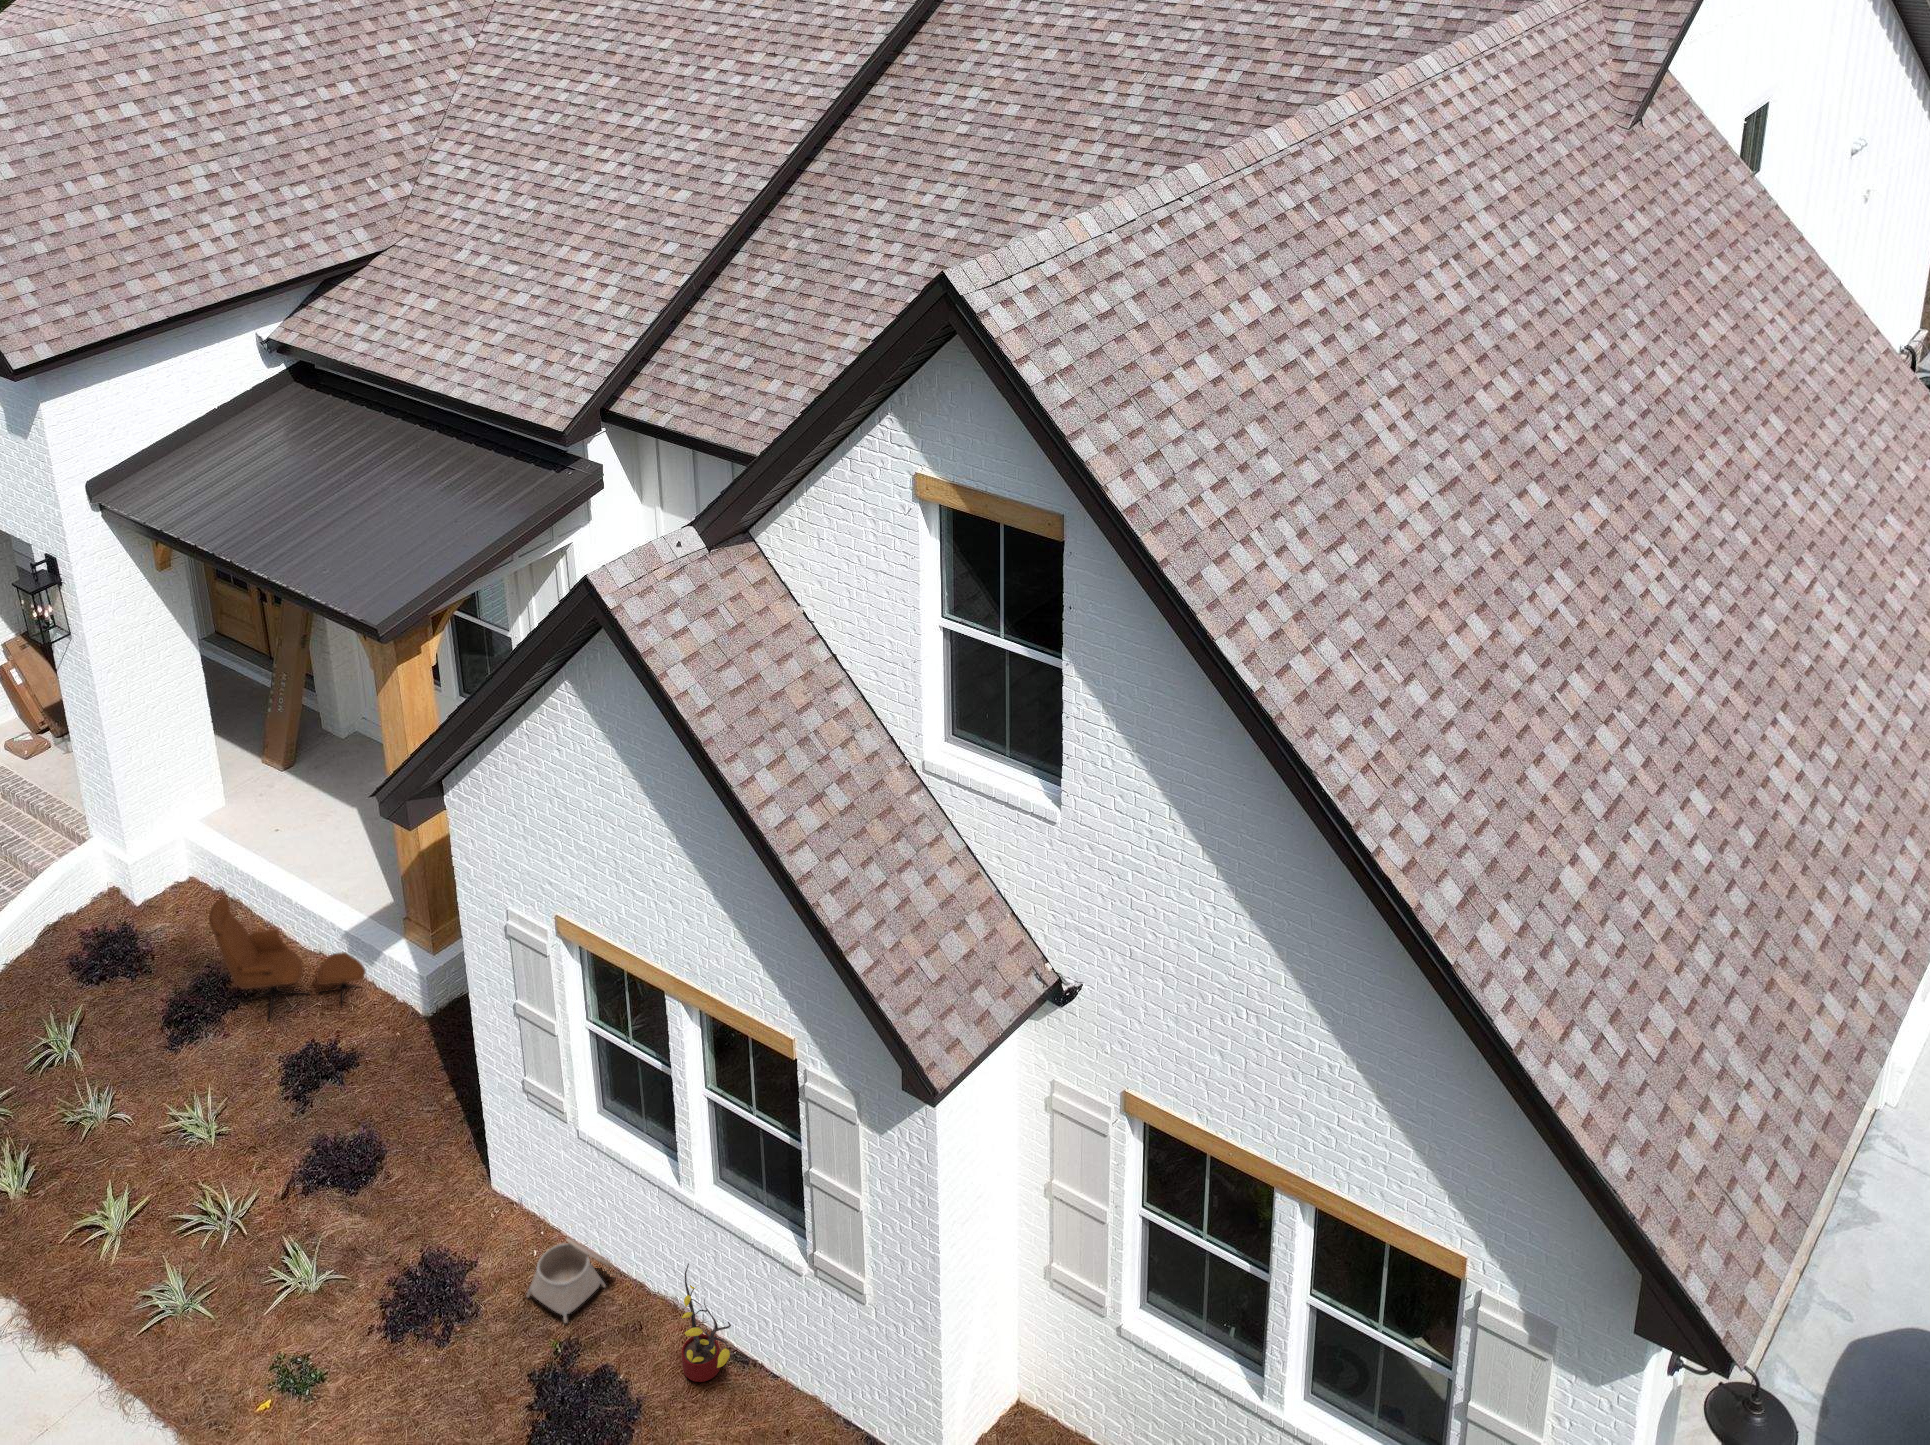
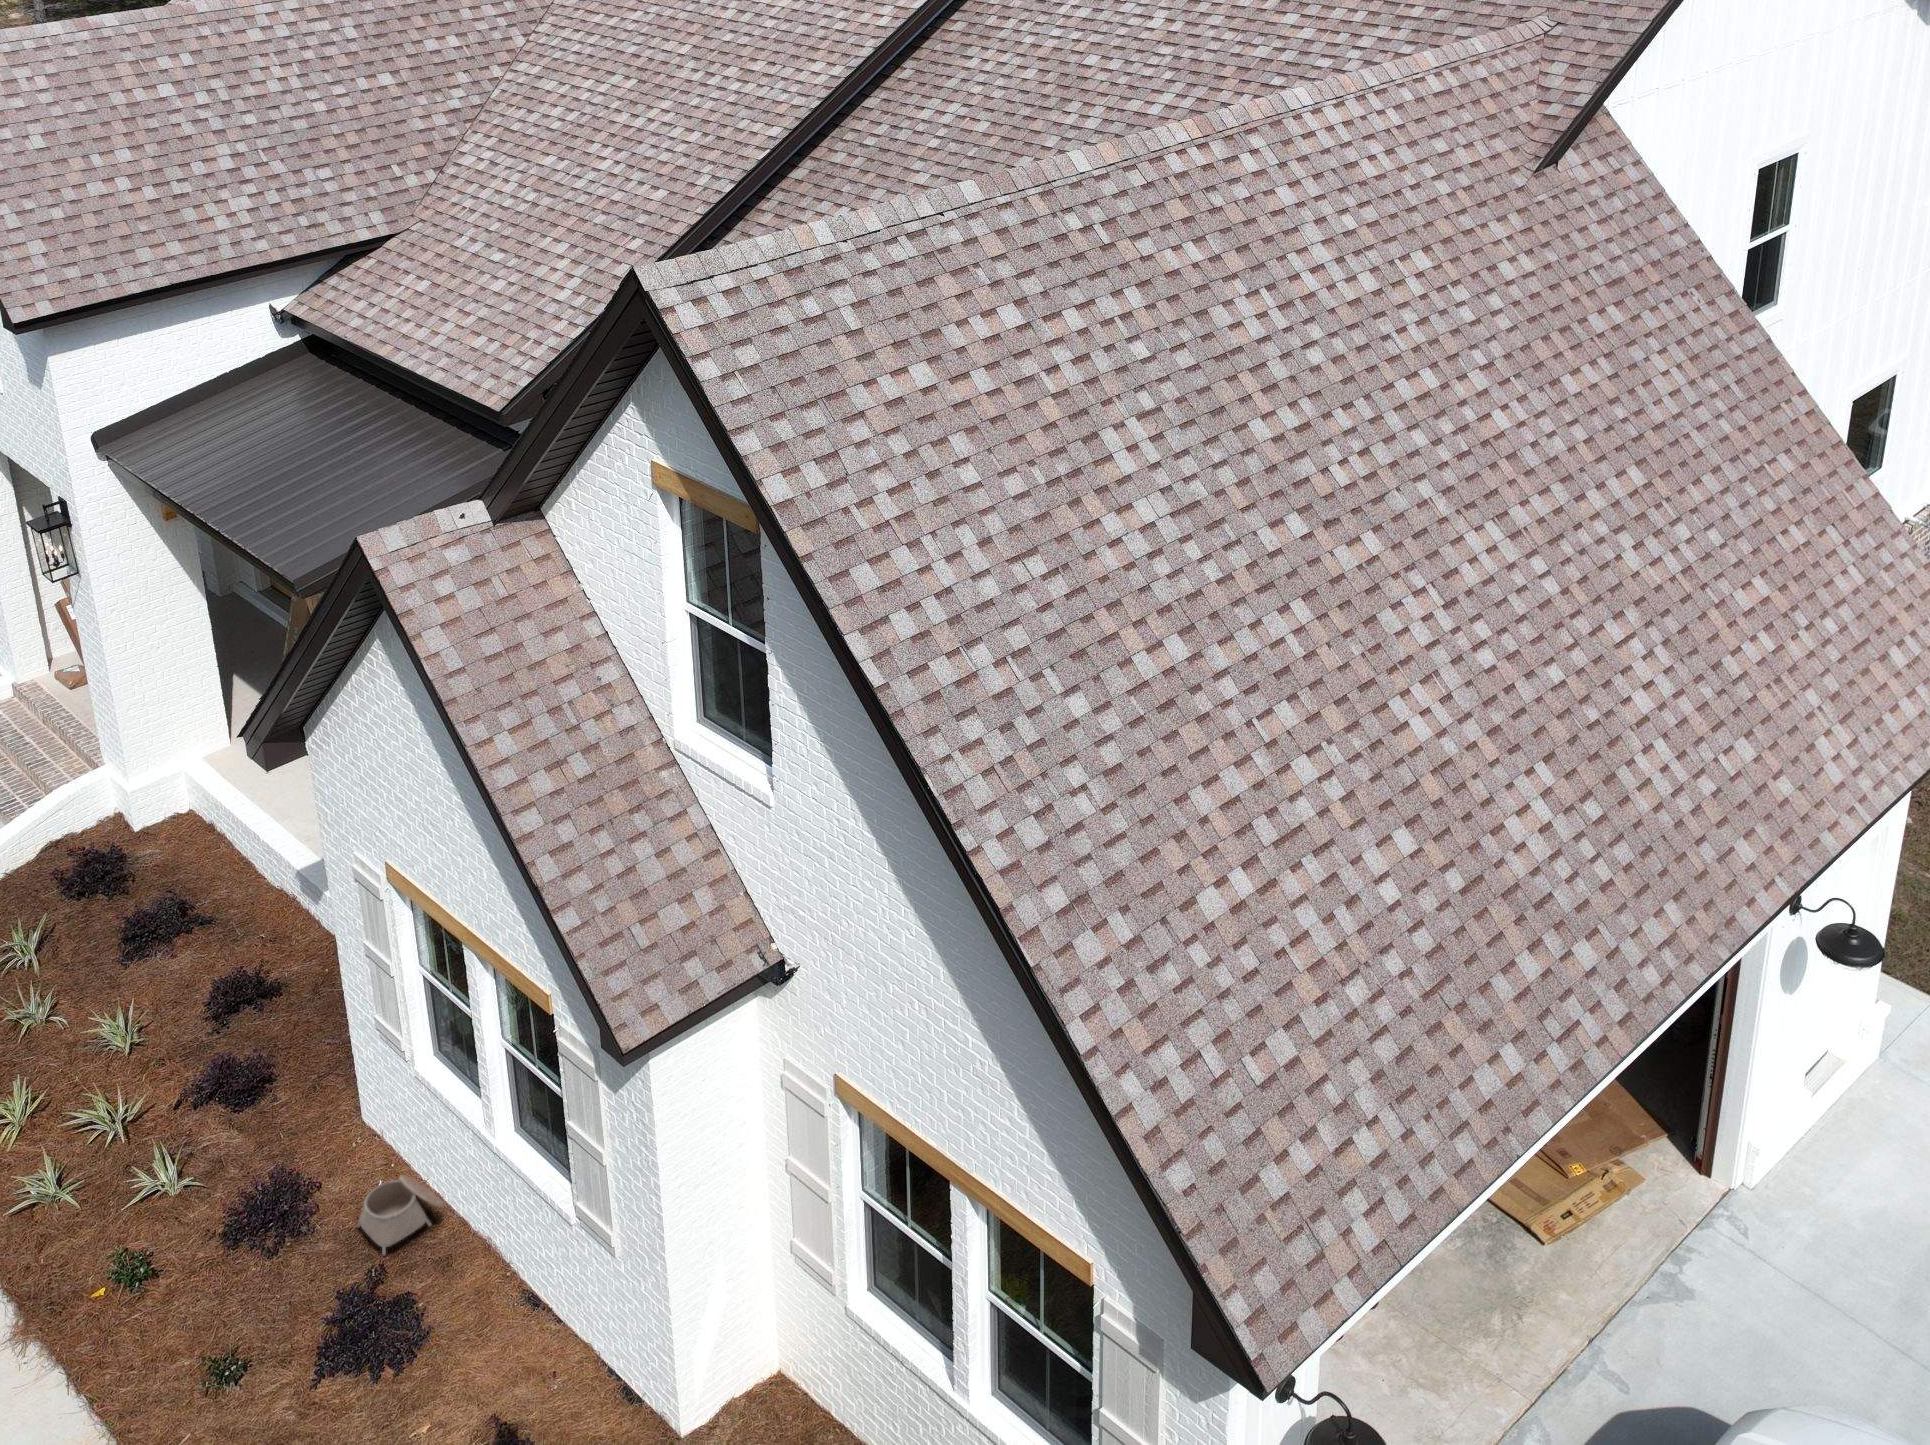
lounge chair: present [209,898,366,1020] -> none [155,829,308,949]
decorative plant: present [681,1264,731,1382] -> none [472,1210,513,1324]

